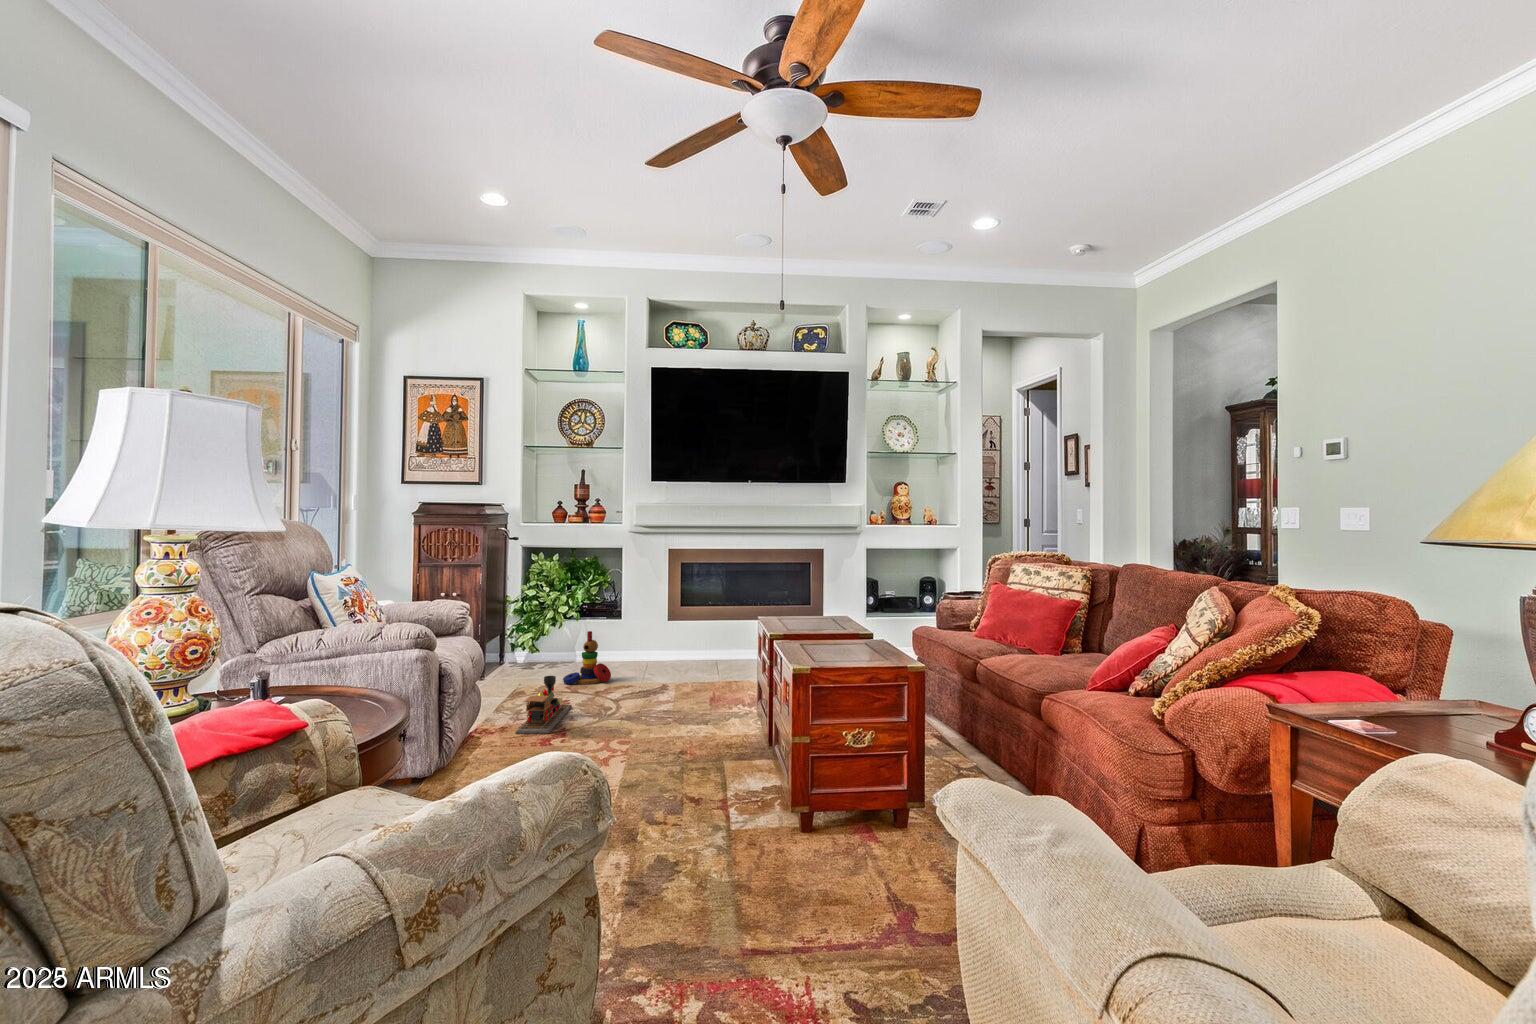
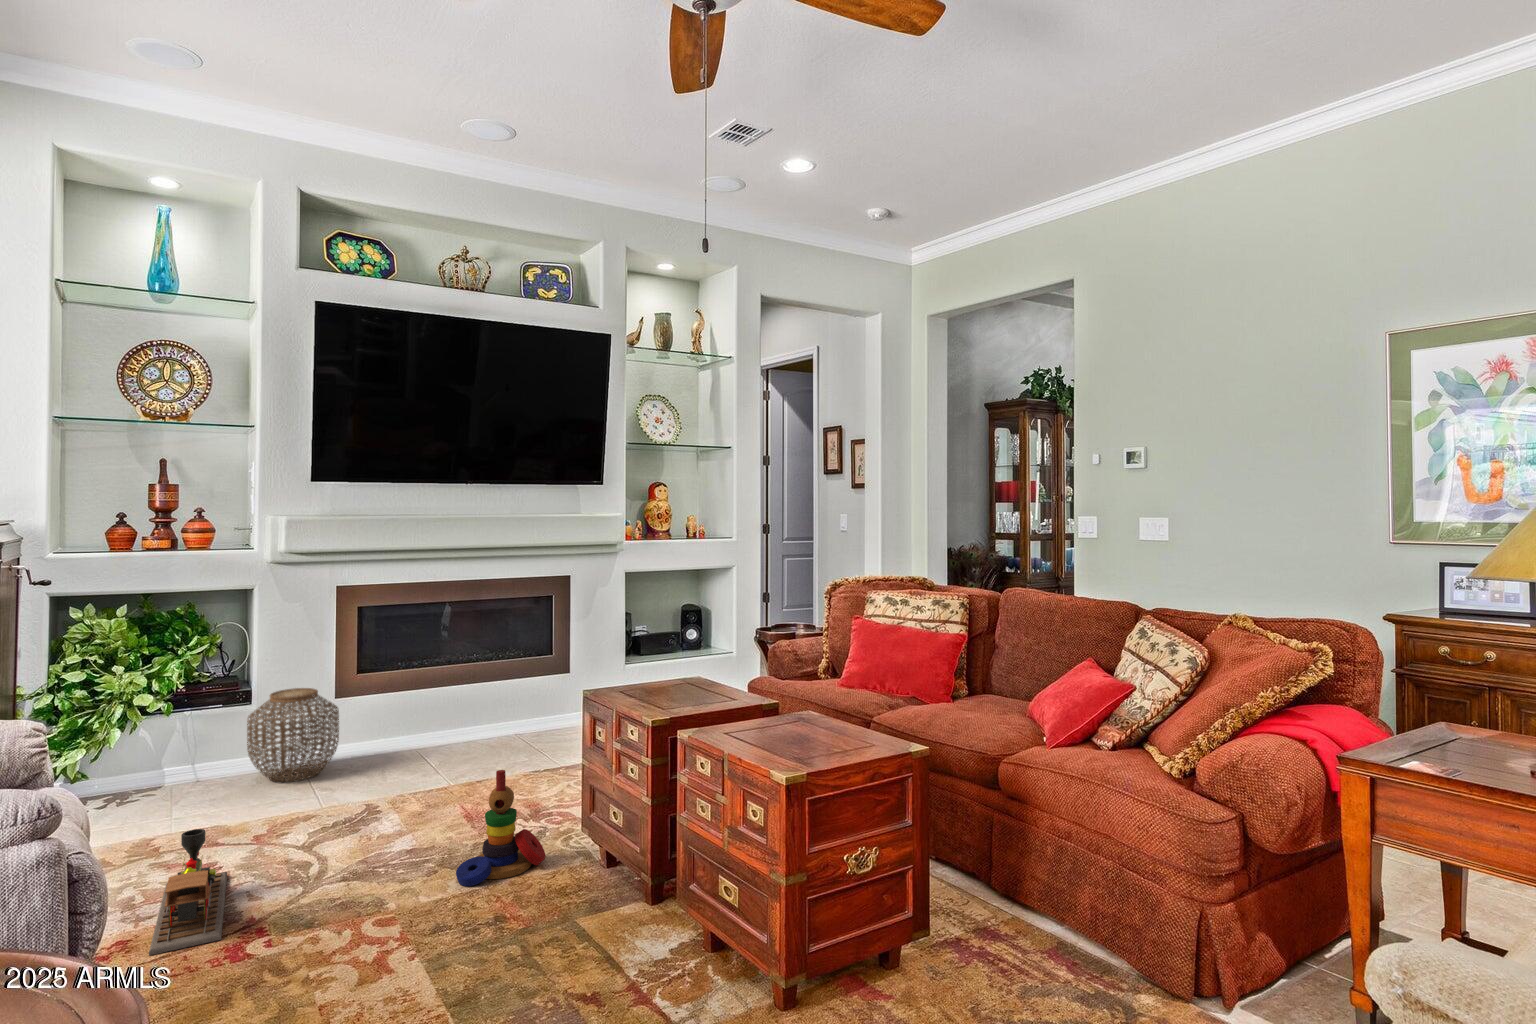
woven basket: none [613,612,664,669] -> present [247,688,339,782]
stacking toy: present [563,631,611,684] -> present [456,770,546,886]

